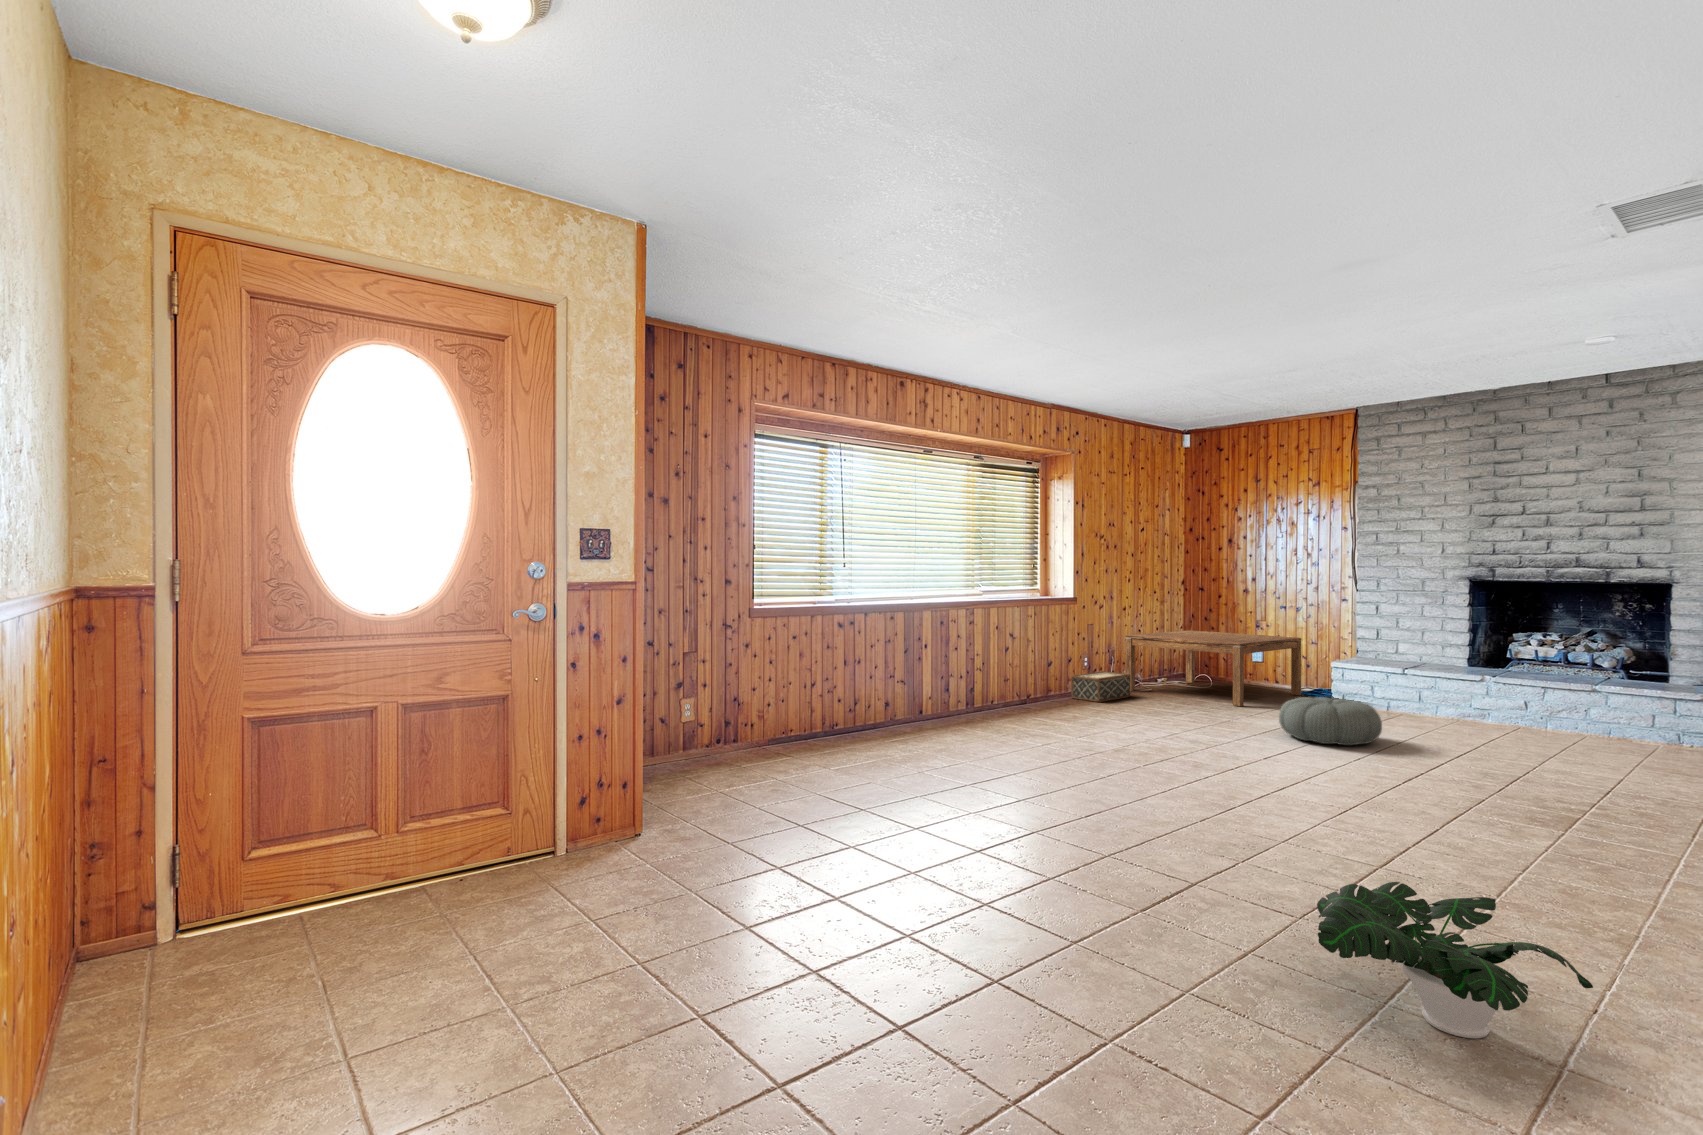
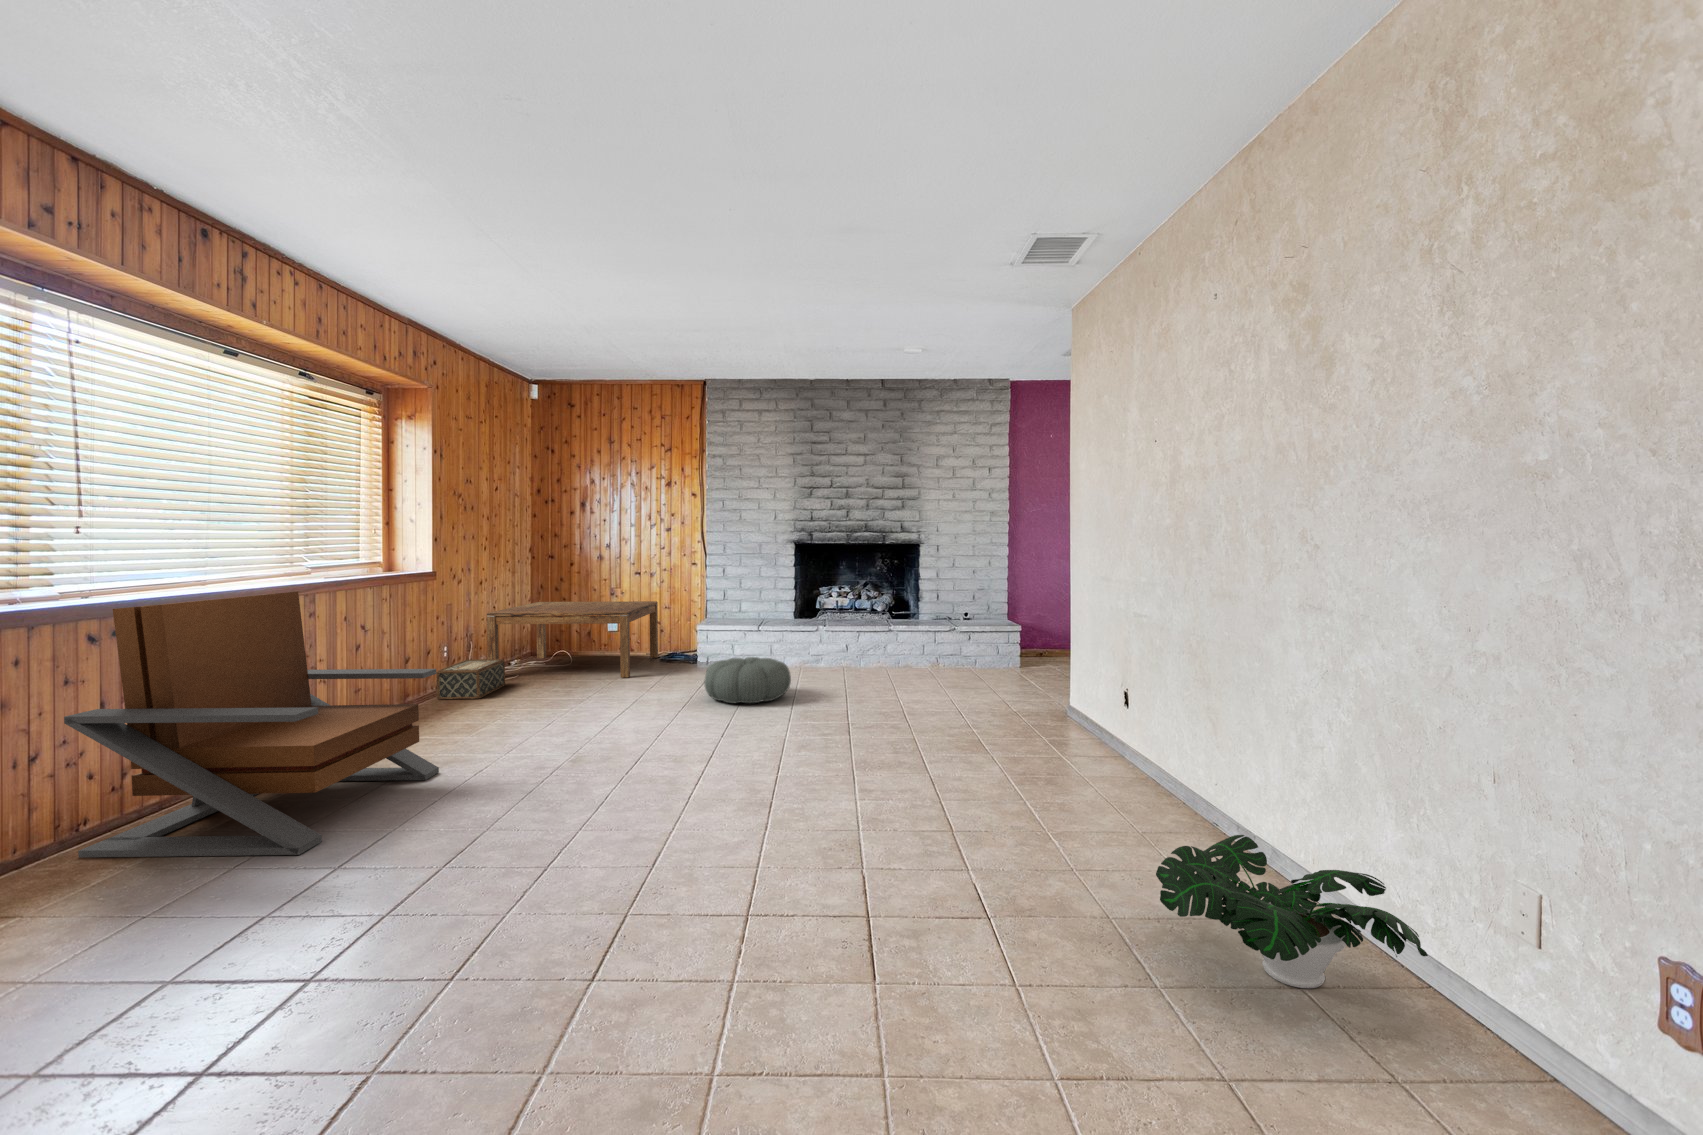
lounge chair: none [836,607,1016,755] -> present [64,591,439,858]

